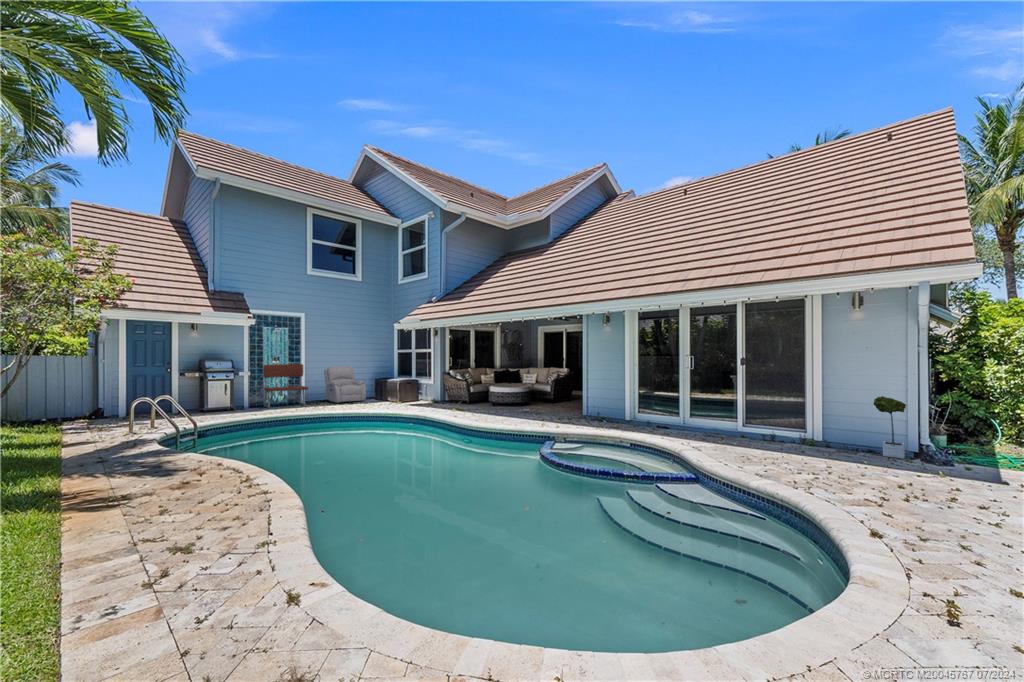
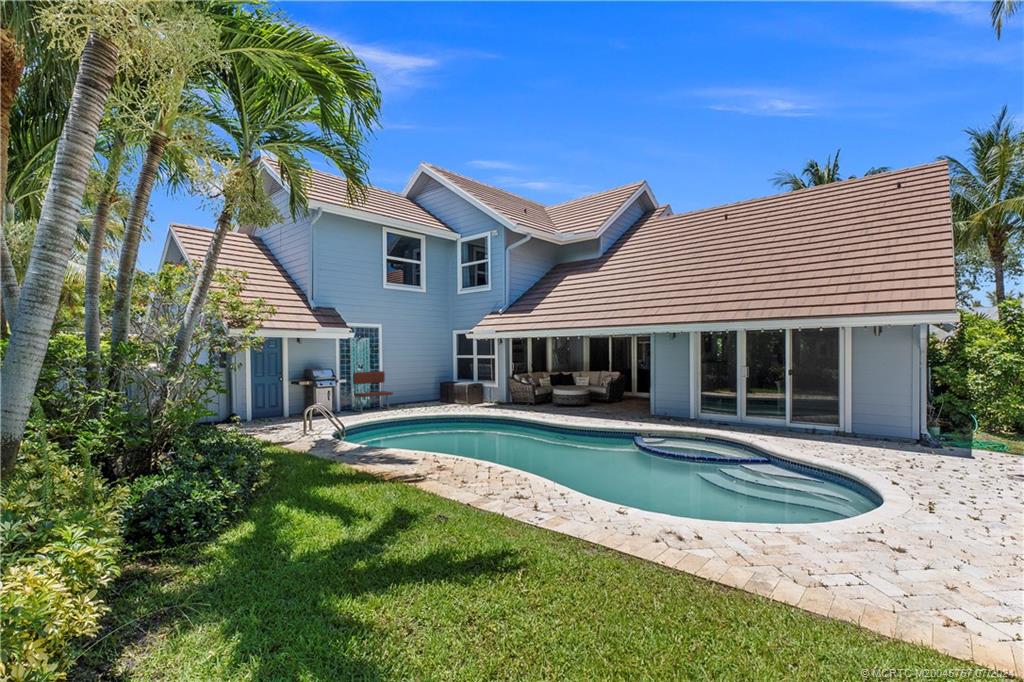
chair: present [324,366,366,403] -> none [398,372,438,406]
potted tree: present [874,396,906,458] -> none [889,399,912,444]

